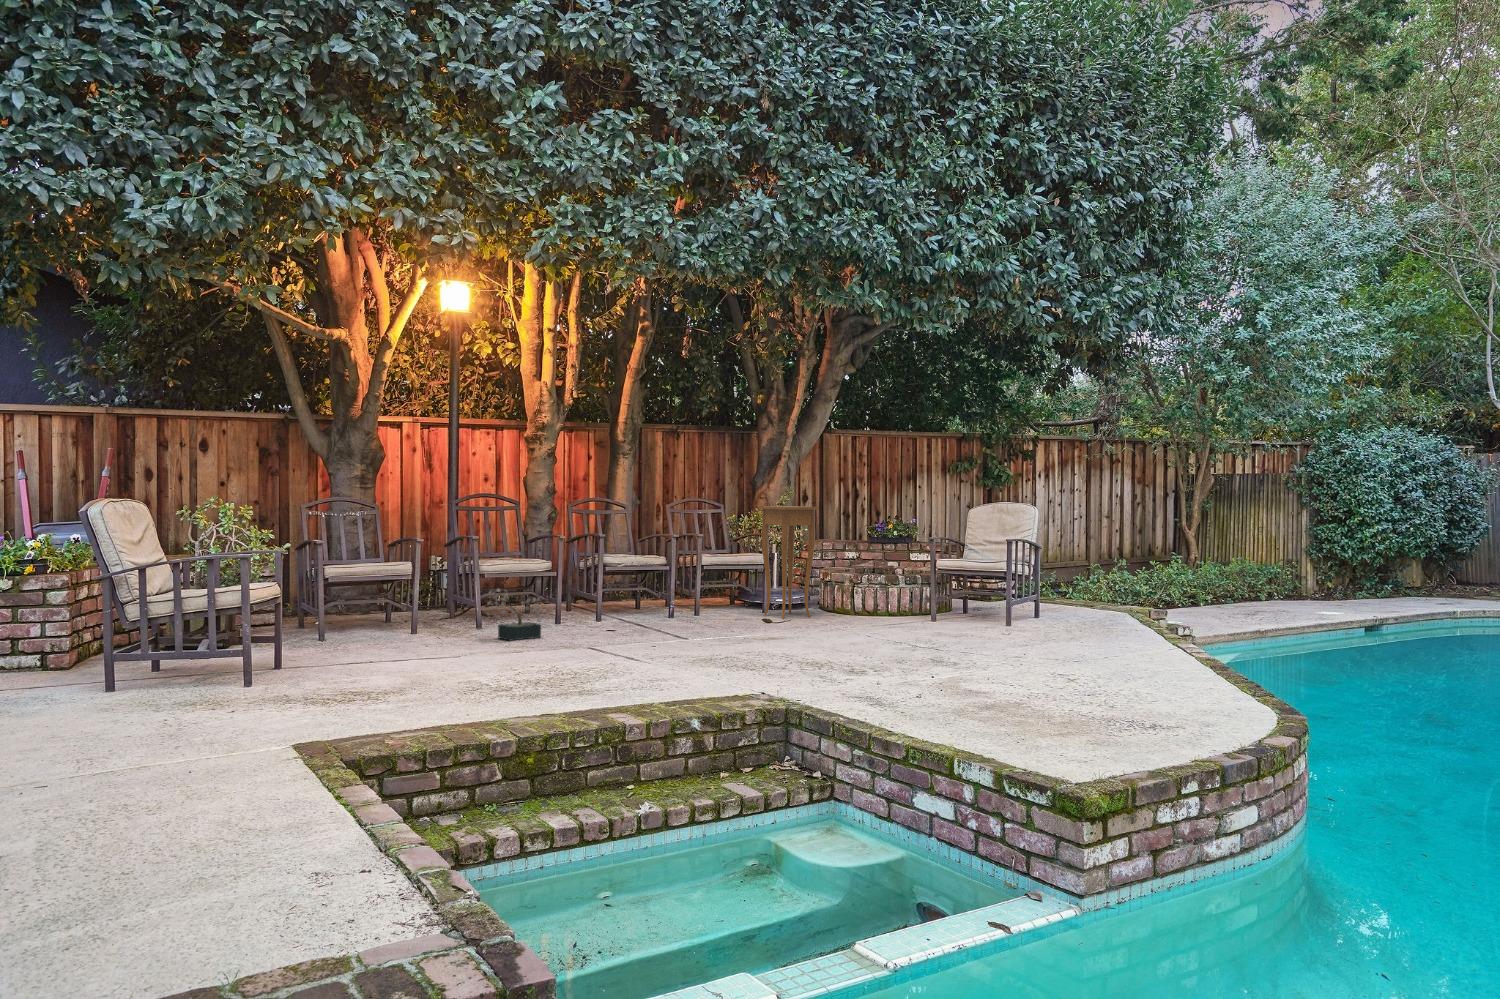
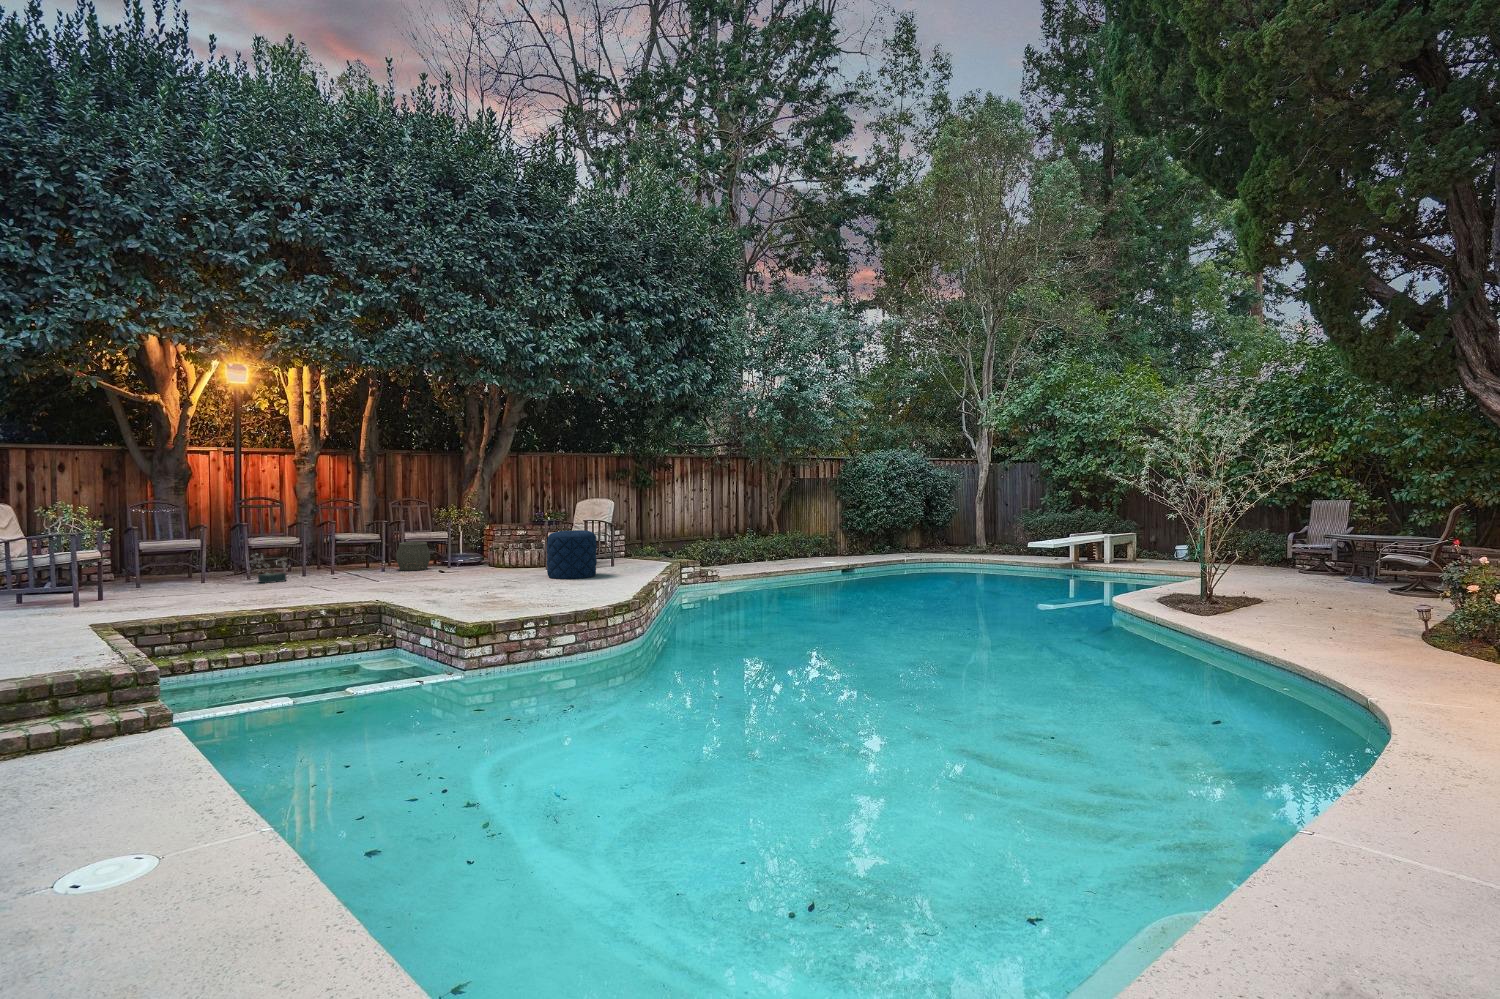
side table: present [759,506,819,619] -> none [441,501,477,567]
pouf: none [990,563,1086,655] -> present [547,530,597,579]
woven basket: none [695,574,749,624] -> present [396,542,430,571]

